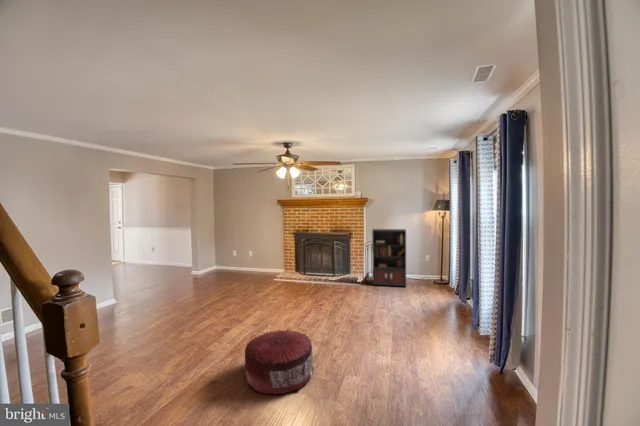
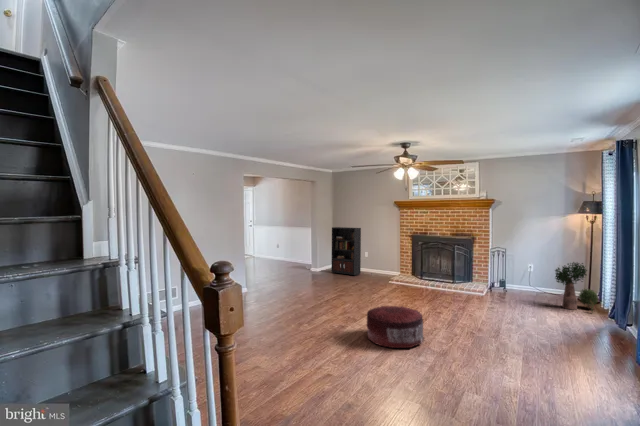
bookcase: present [372,229,406,286] -> present [331,227,361,275]
potted plant: none [420,254,453,299] -> present [555,262,598,312]

